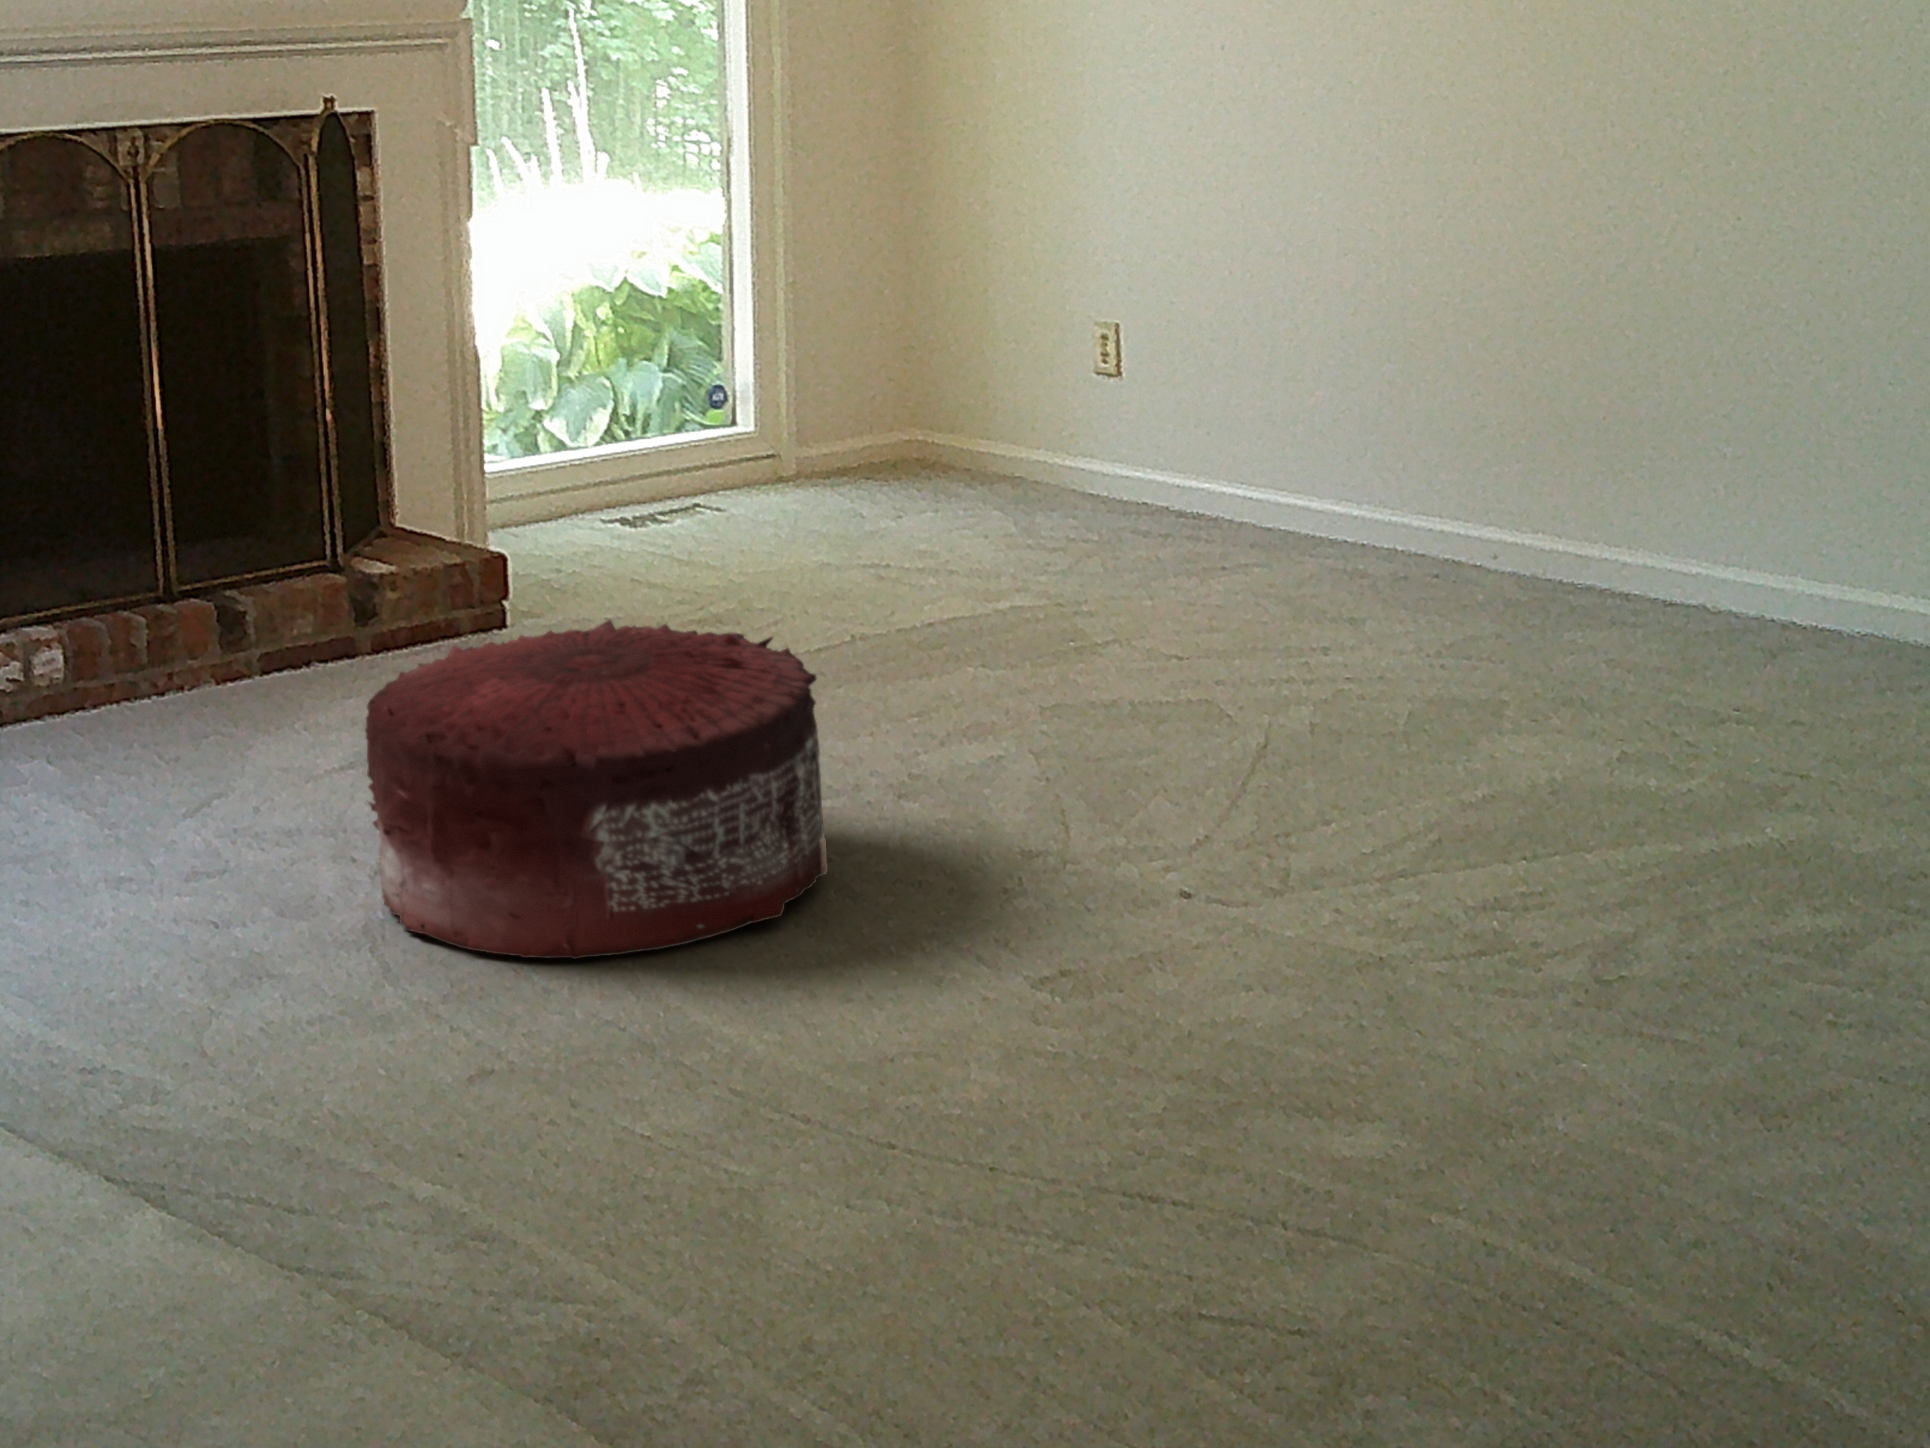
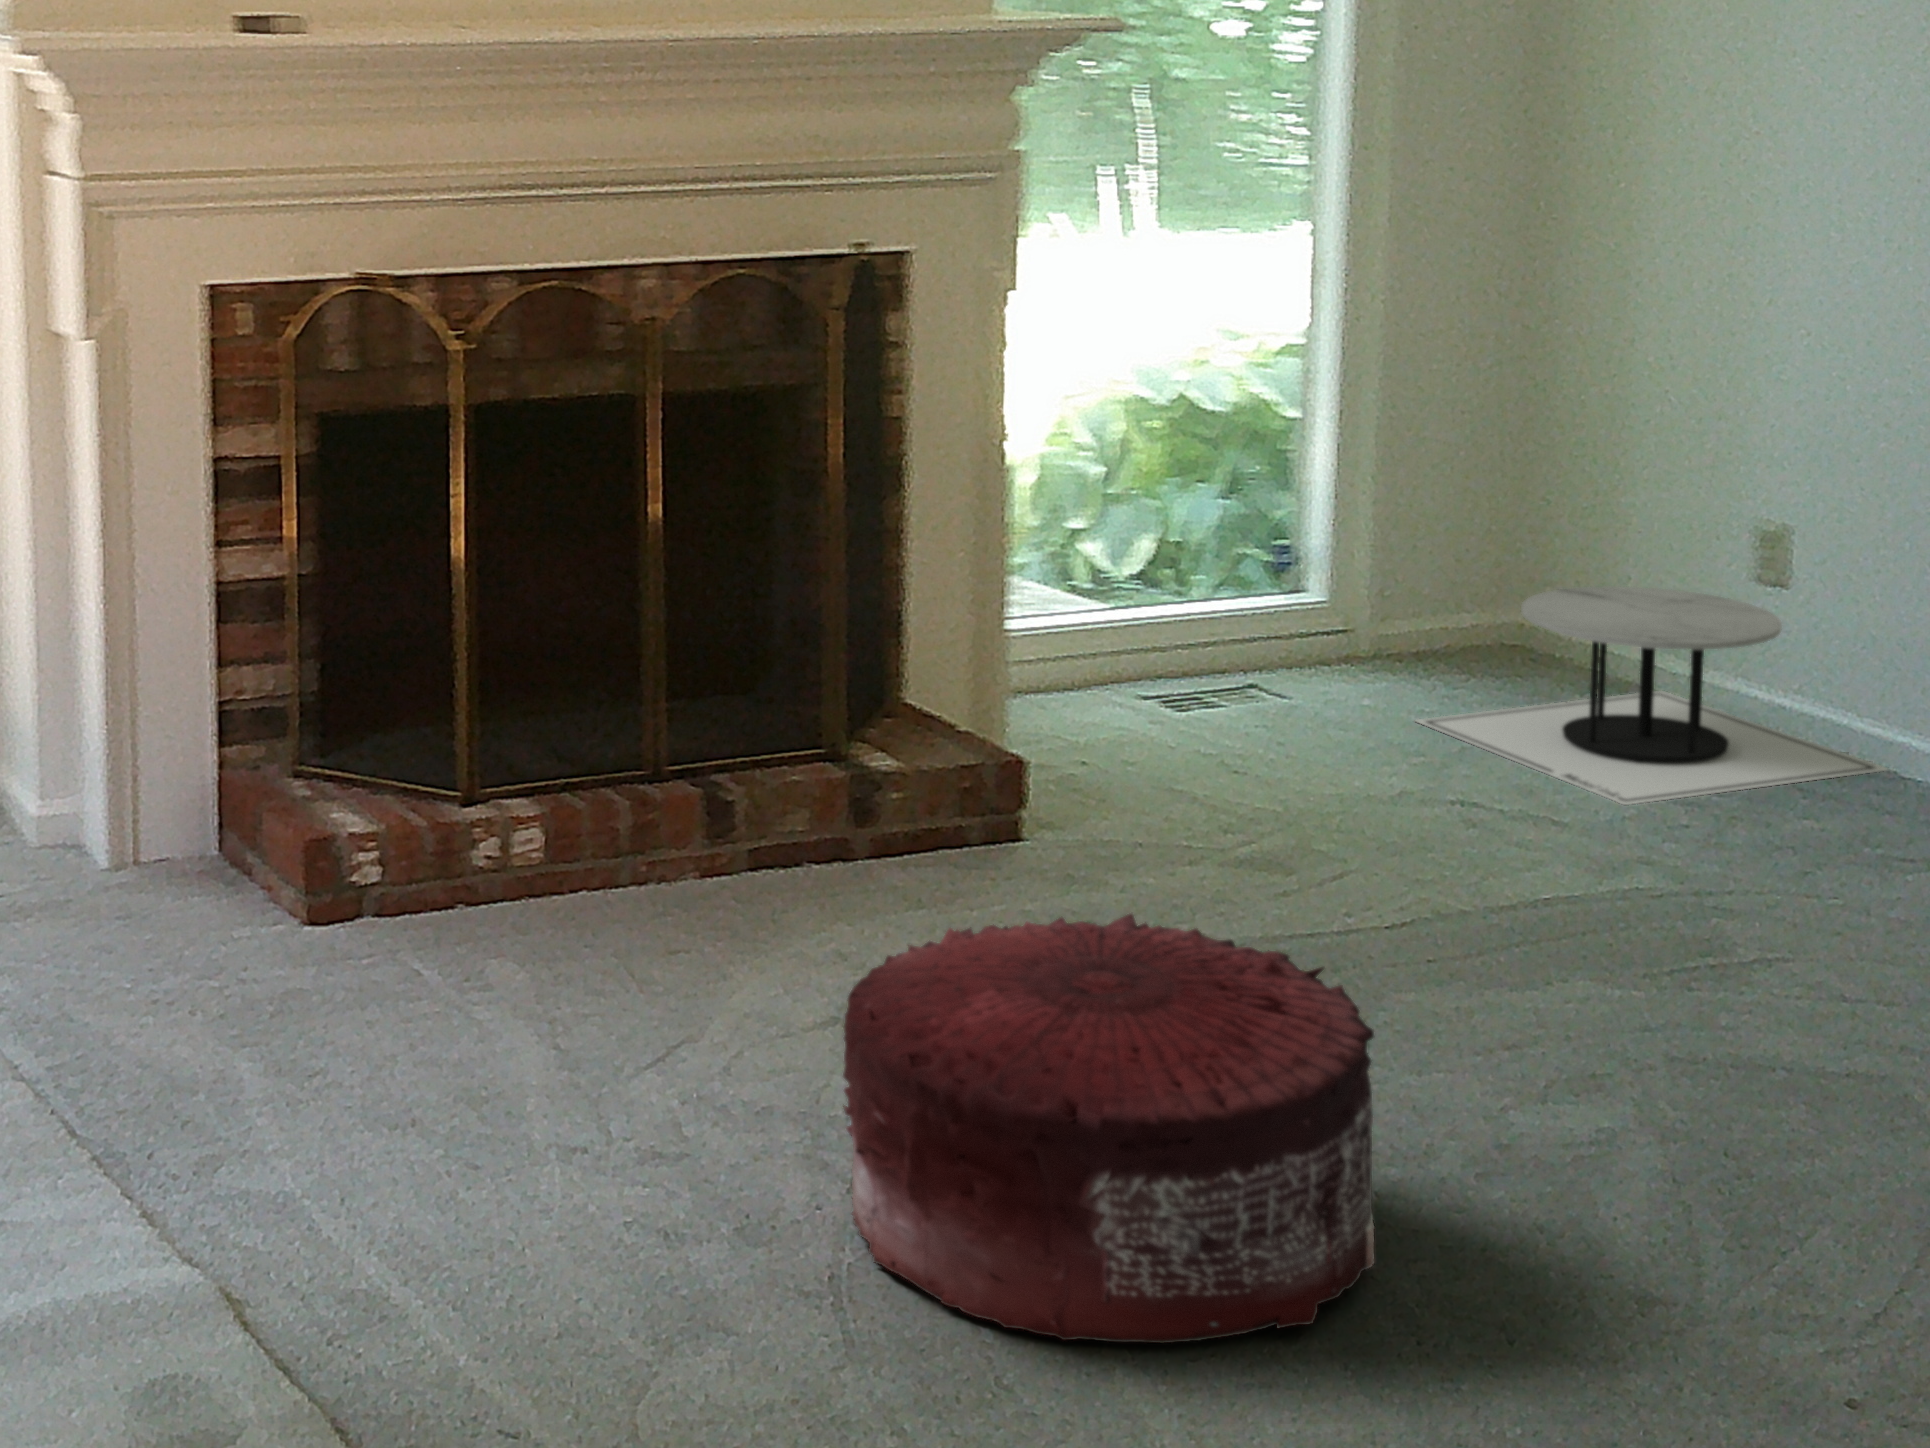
side table: none [831,388,1204,556] -> present [1417,586,1888,805]

